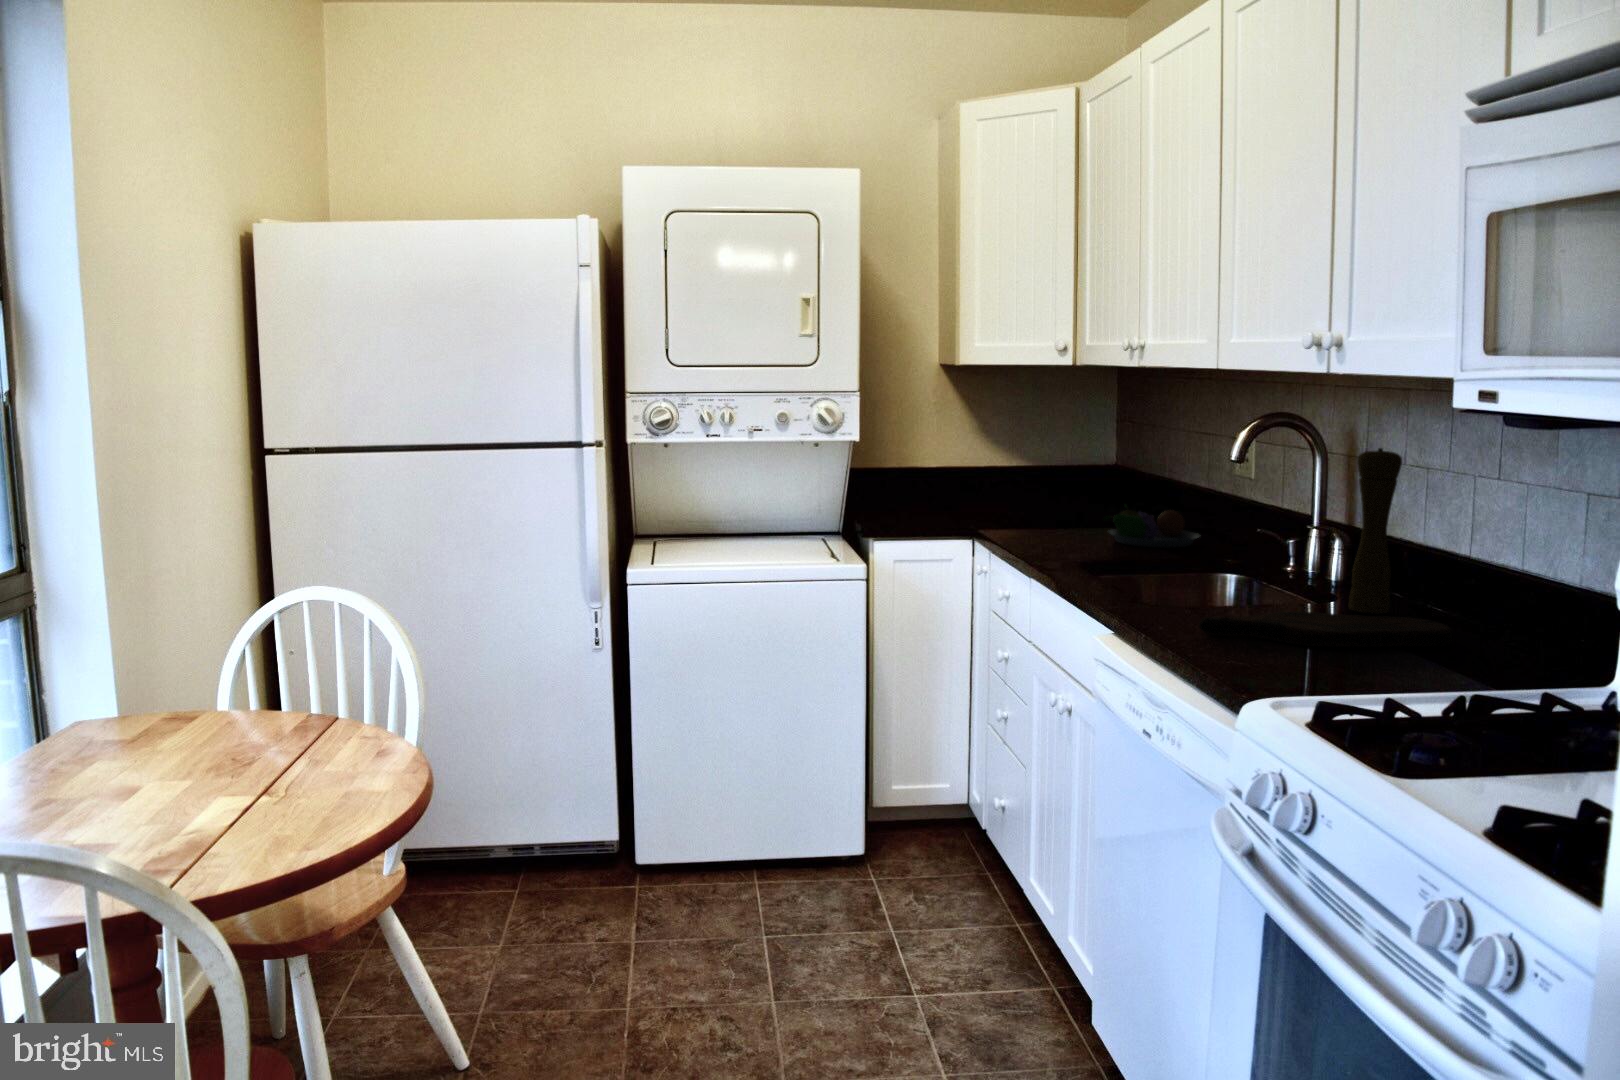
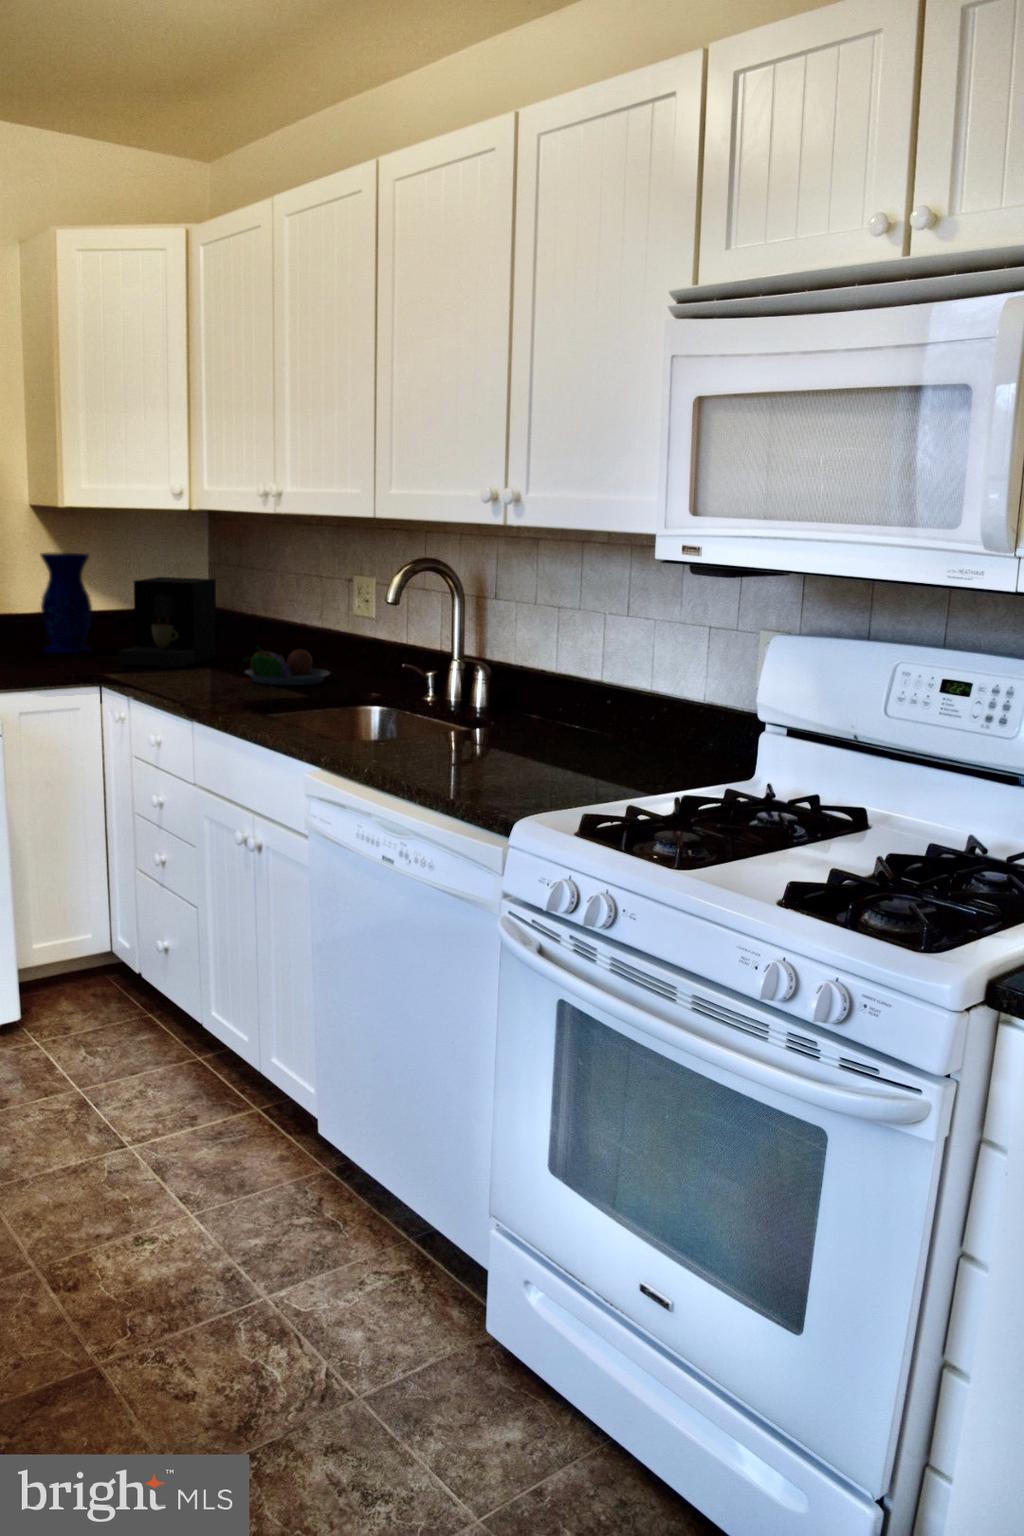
vase: none [944,410,993,507] -> present [41,553,92,653]
coffee maker: none [1000,434,1110,524] -> present [119,577,216,667]
pepper mill: present [1349,448,1402,614] -> none [508,591,547,734]
cutting board: present [1199,611,1453,647] -> none [416,735,612,767]

